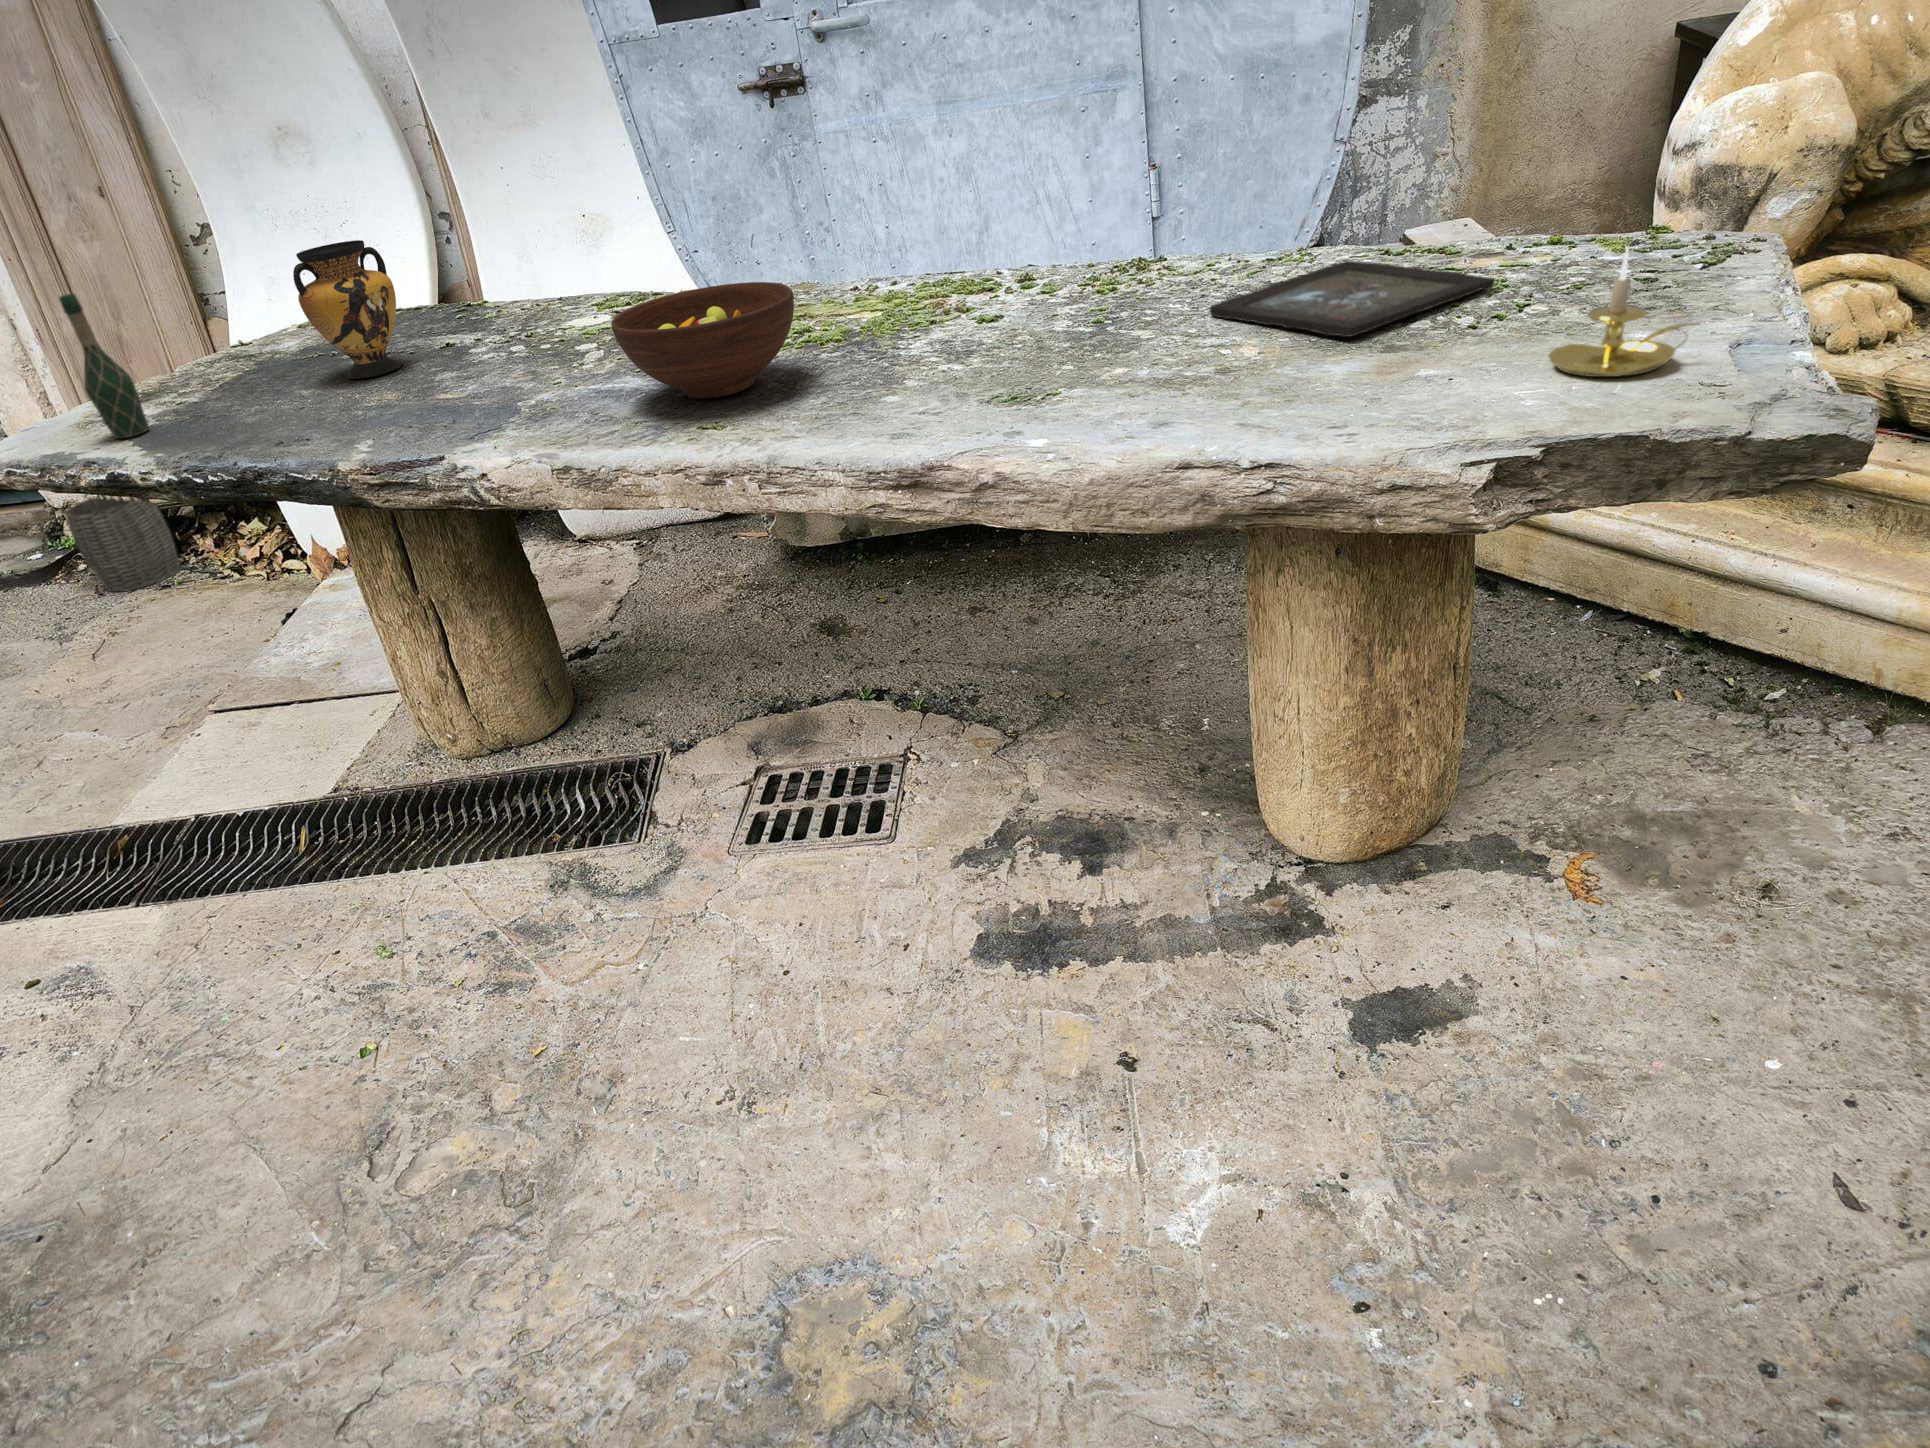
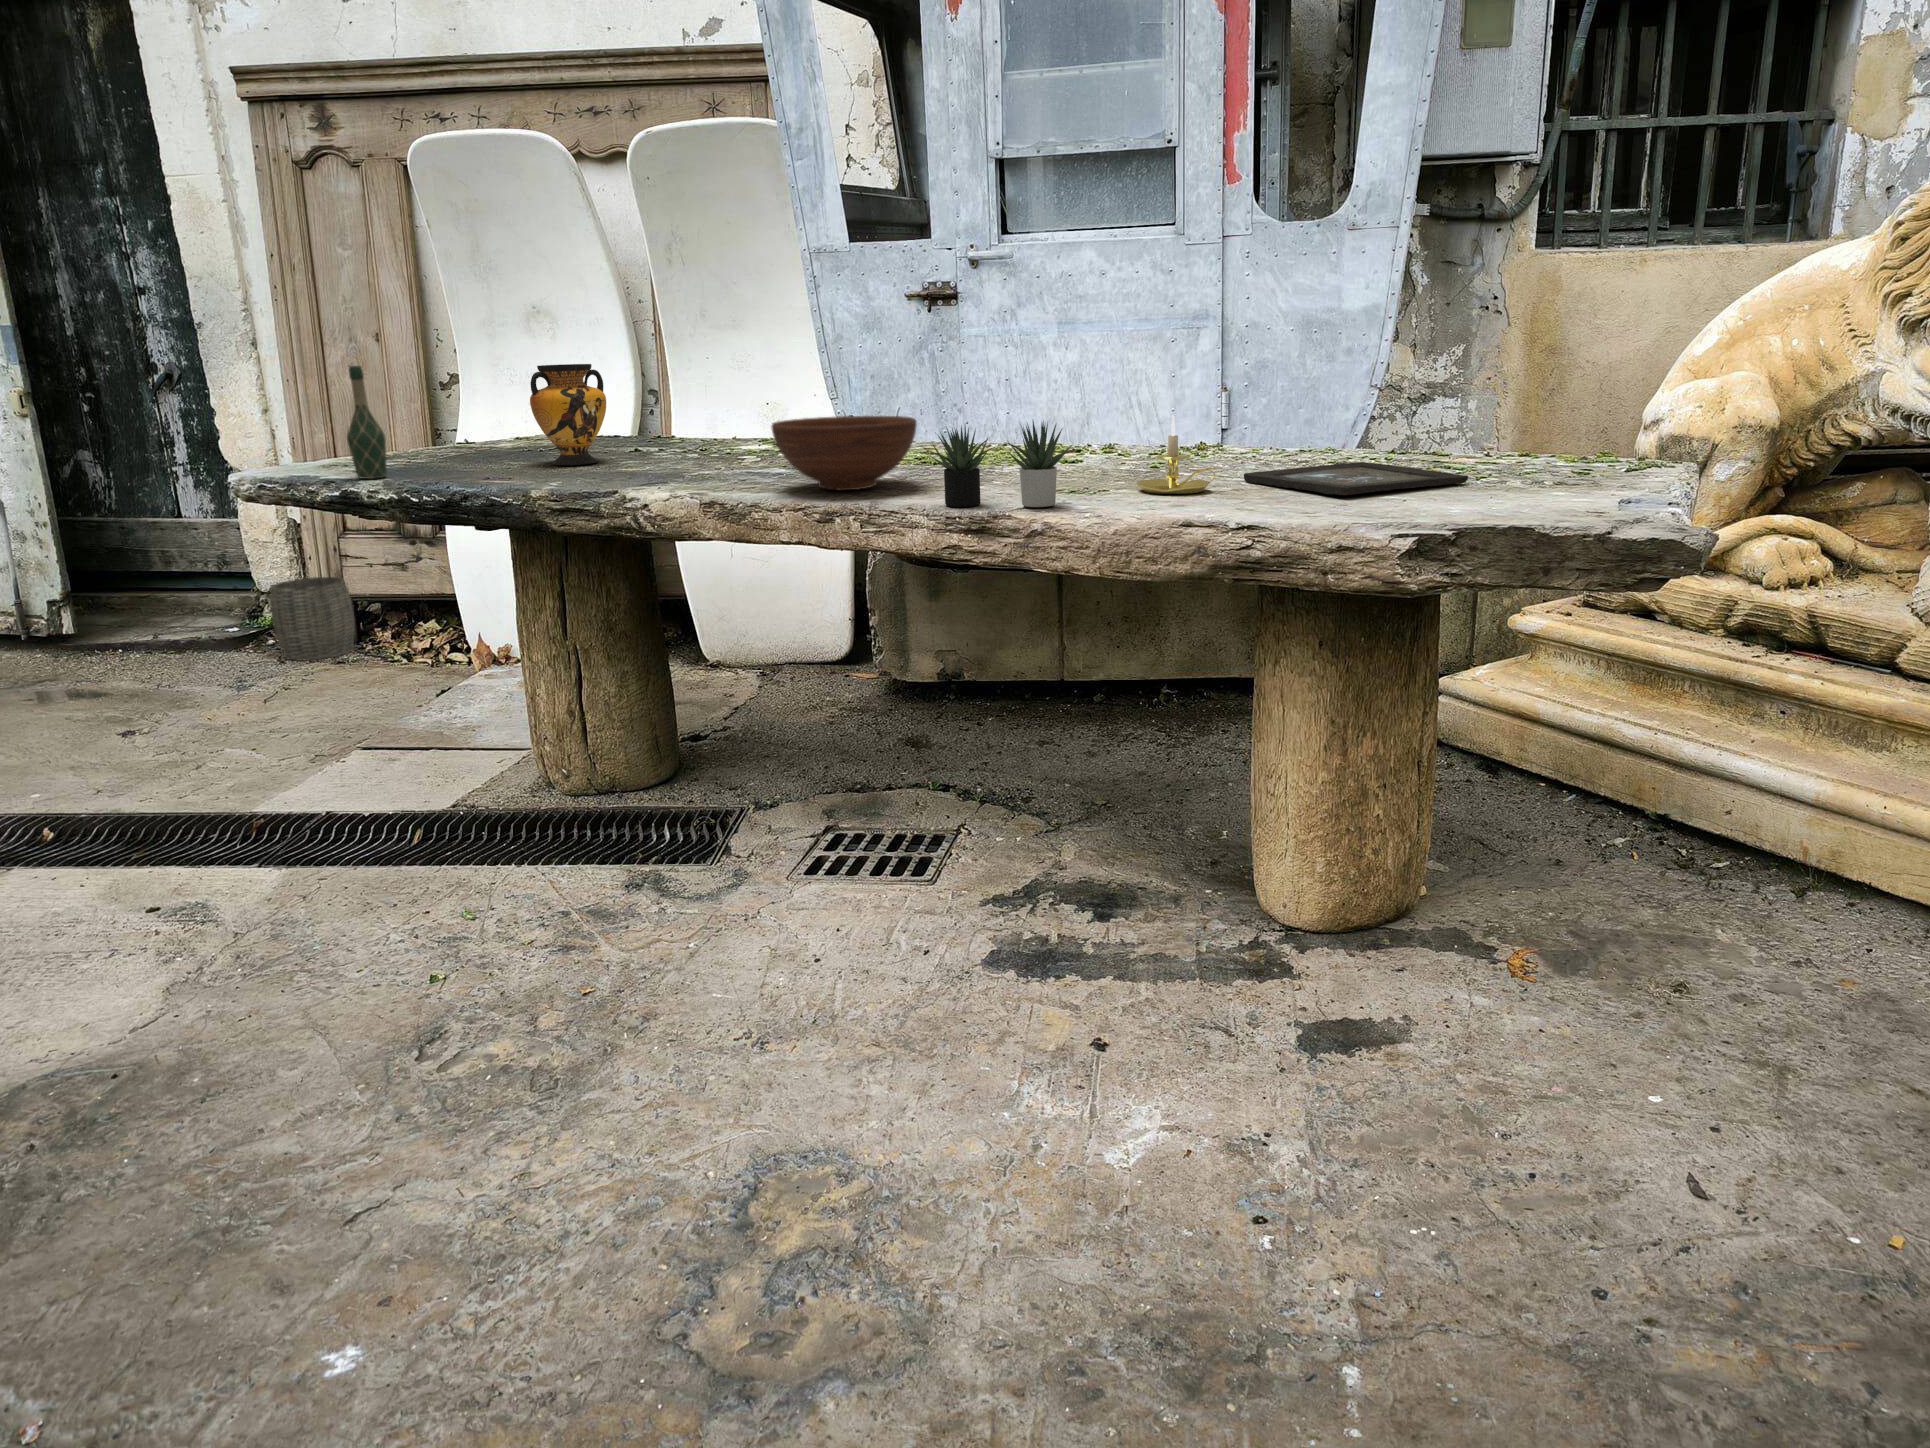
candle holder: present [1549,247,1700,377] -> present [1136,415,1221,494]
succulent plant: none [817,288,1014,419] -> present [928,421,1076,507]

